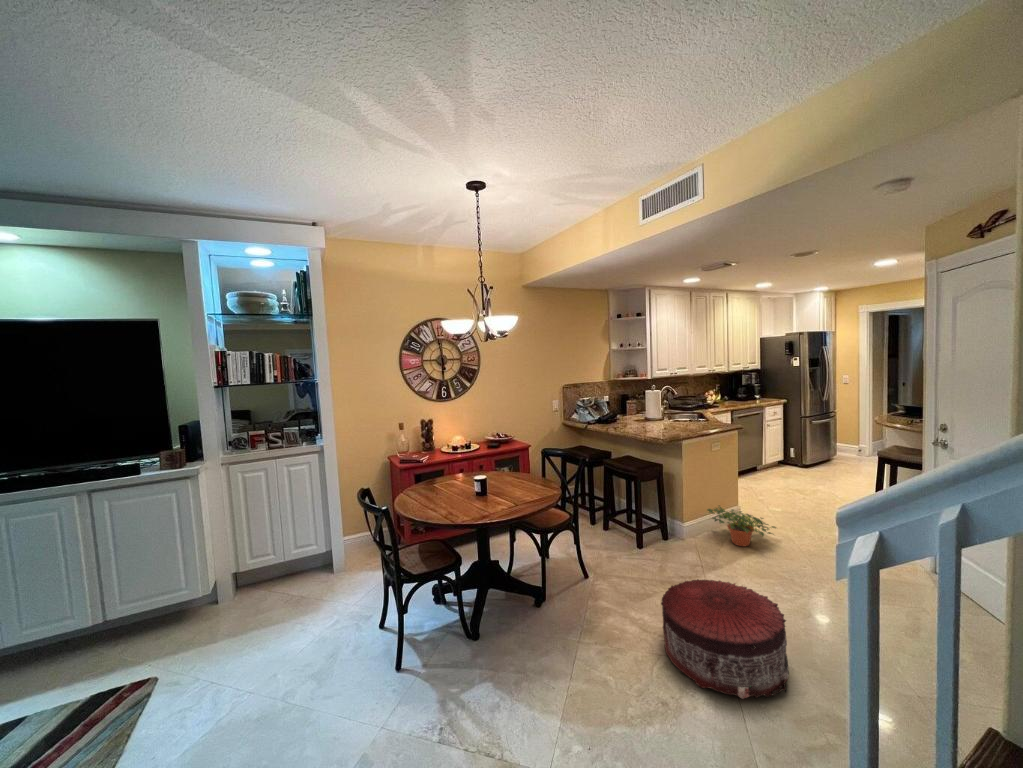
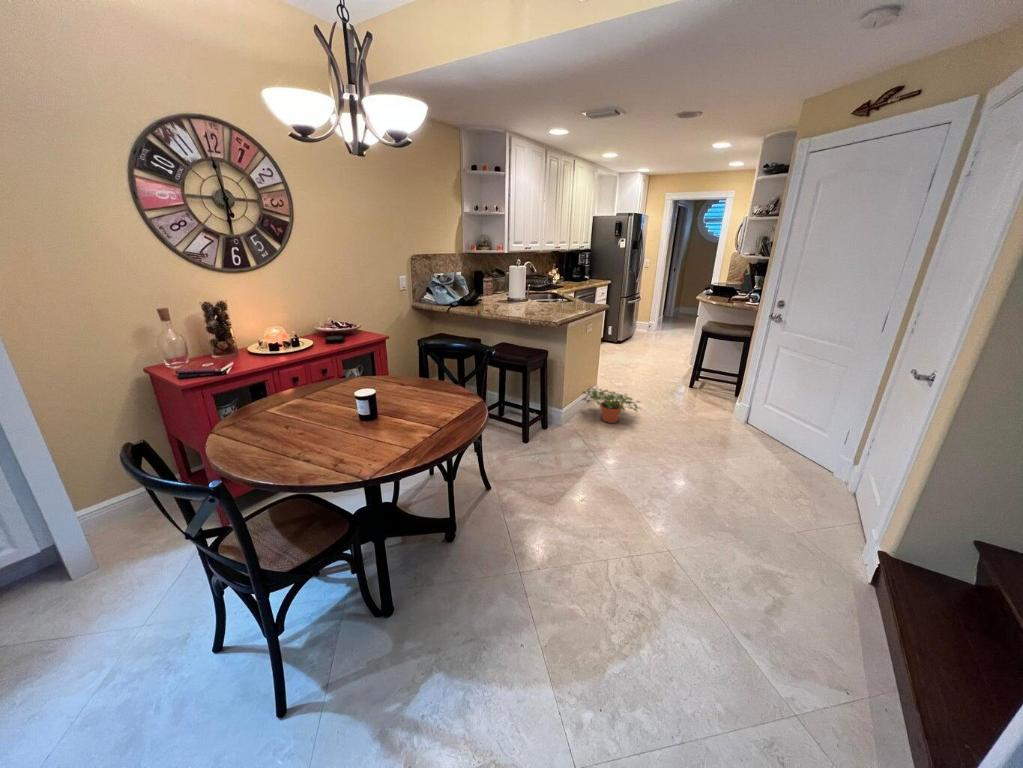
pouf: present [661,579,789,699] -> none [605,468,734,587]

